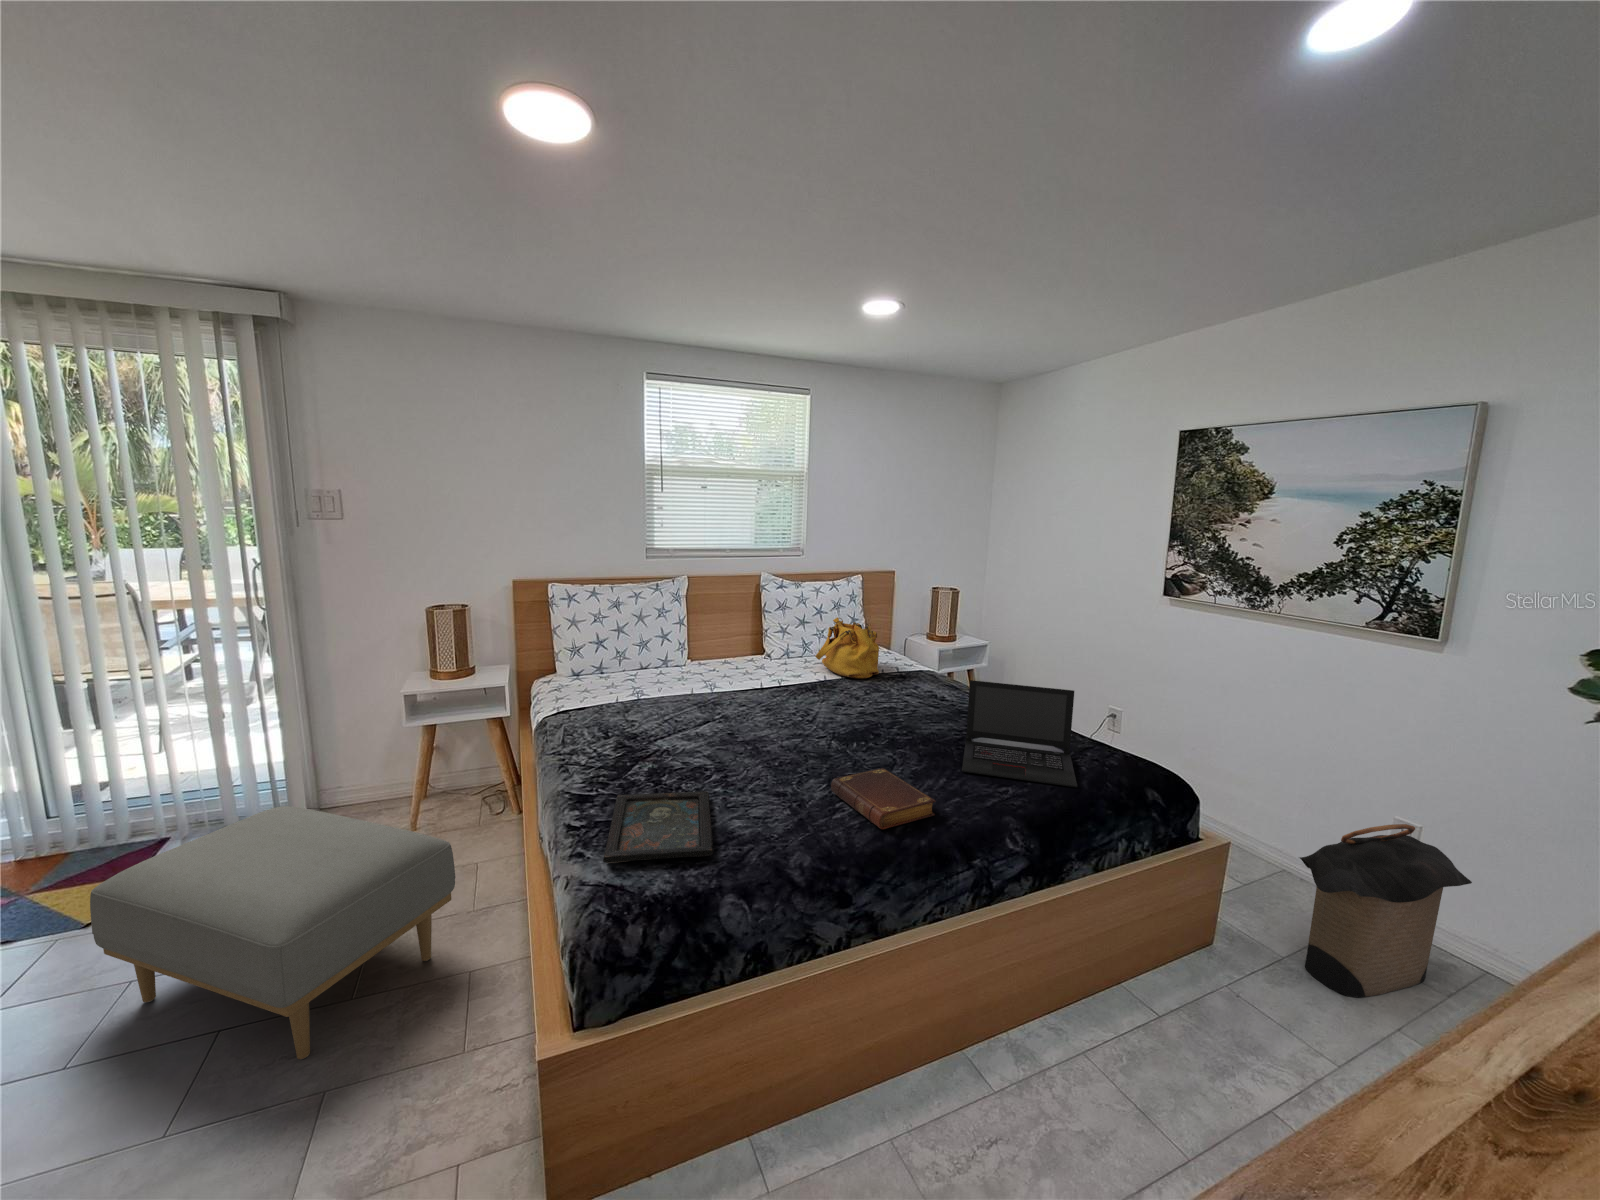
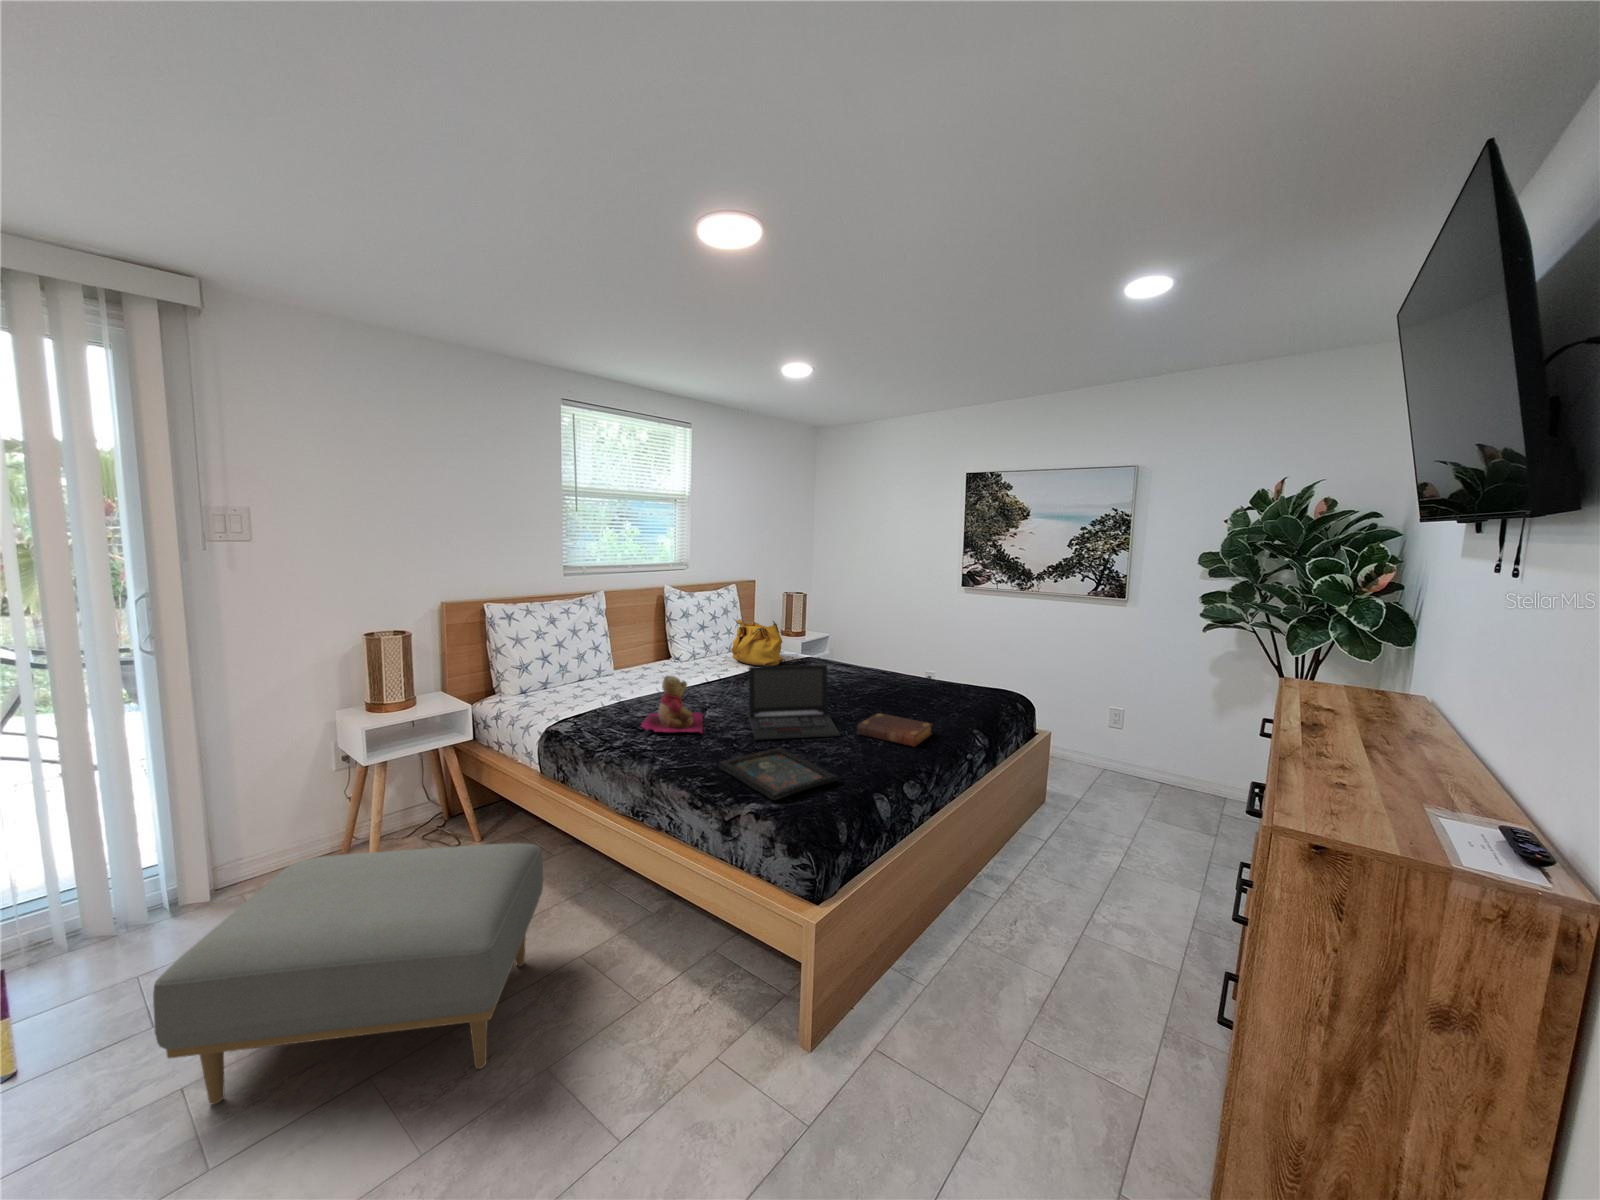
teddy bear: none [605,679,698,754] -> present [641,676,703,733]
laptop: present [962,680,1077,787] -> present [749,665,841,740]
laundry hamper: present [1300,824,1472,997] -> none [1082,700,1152,804]

